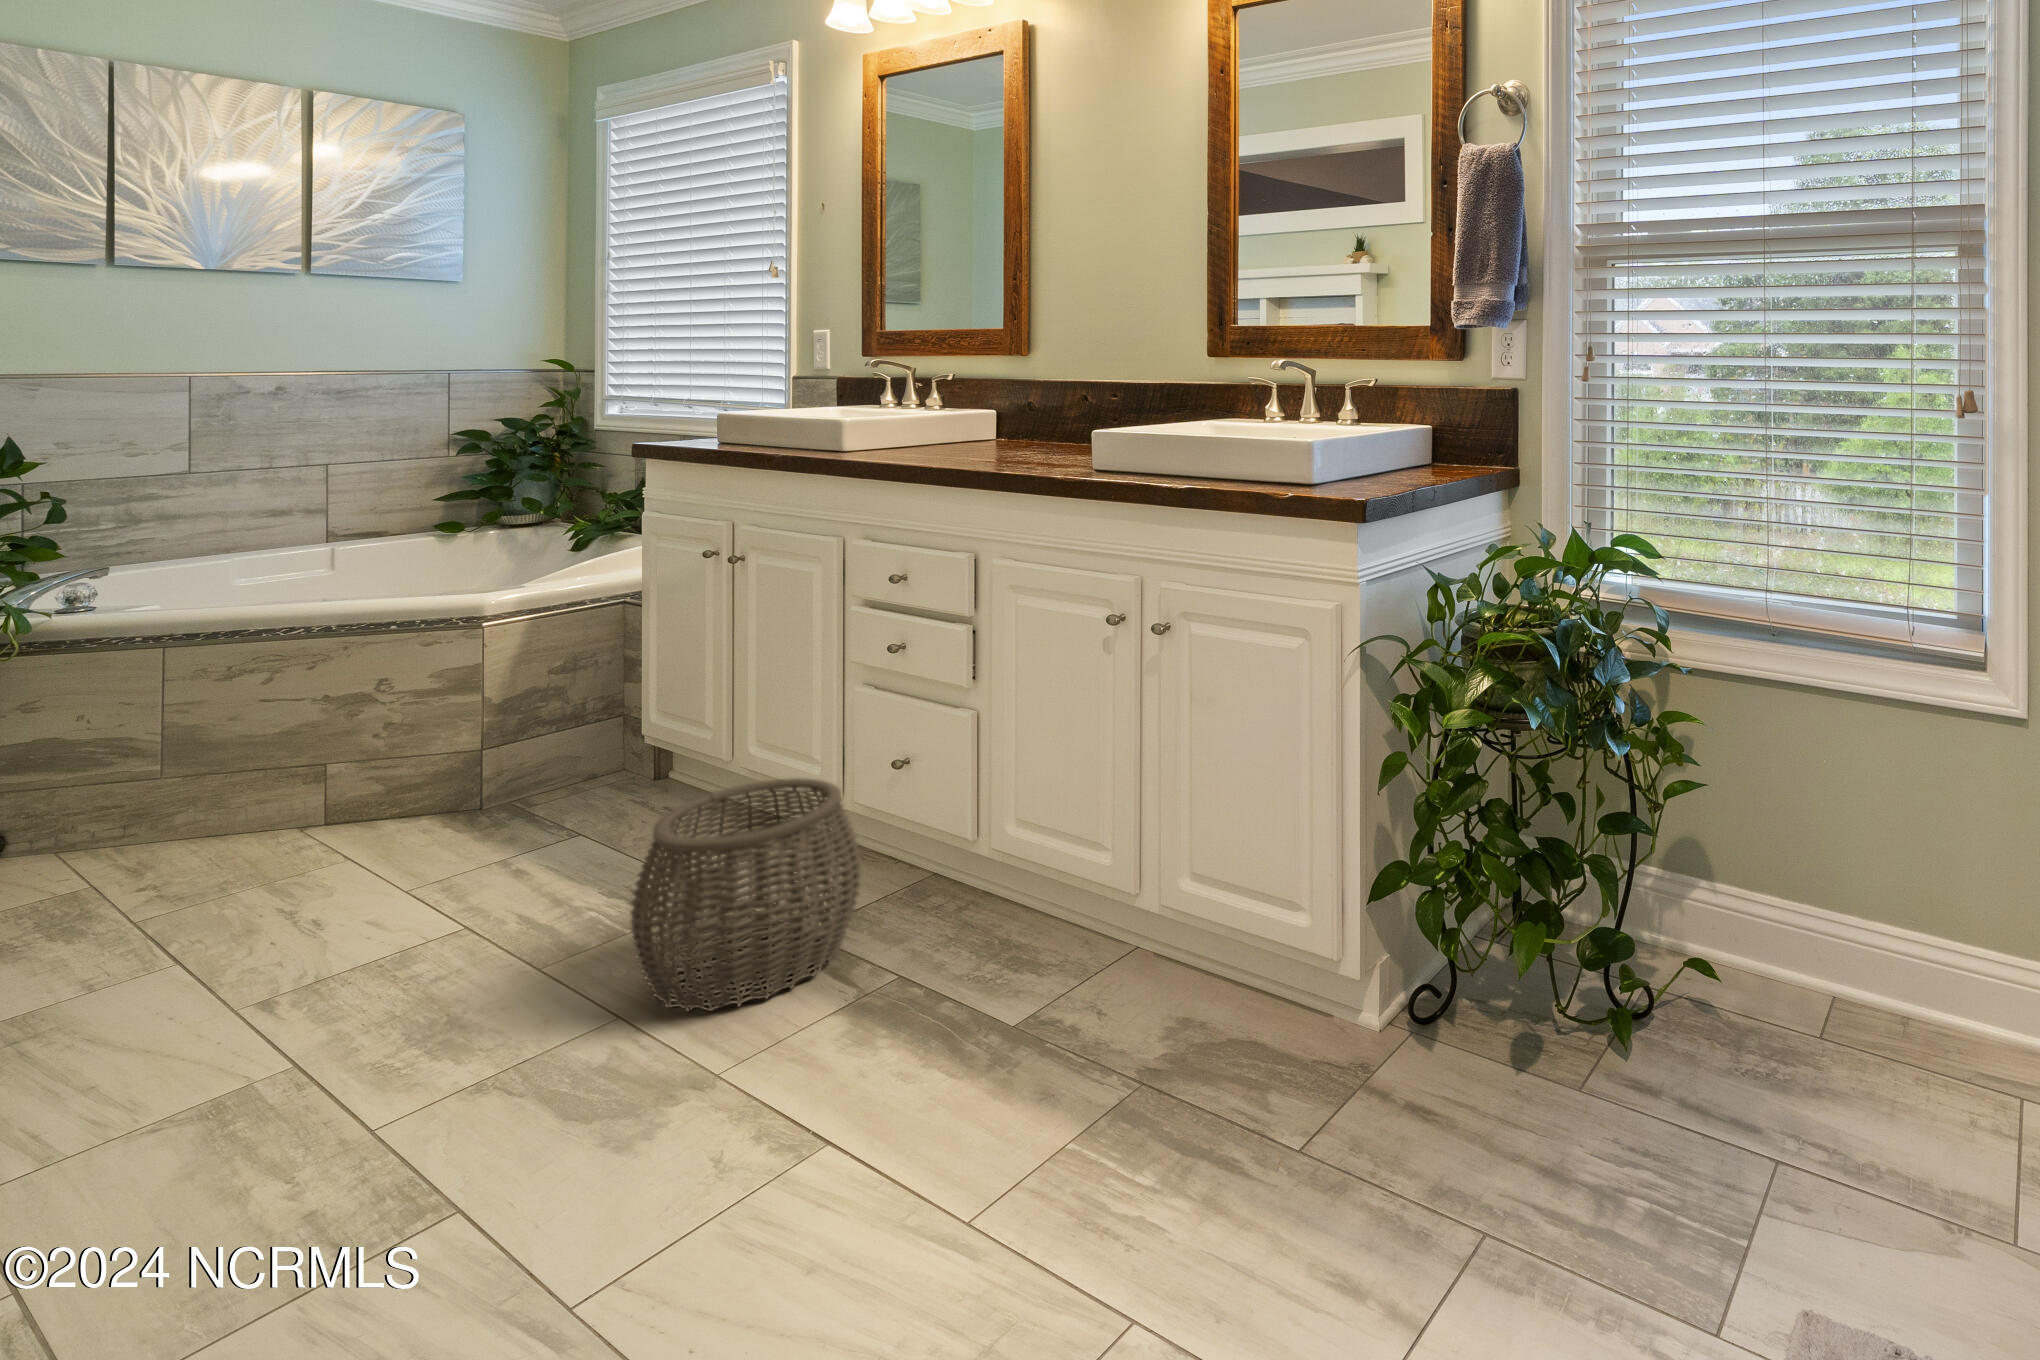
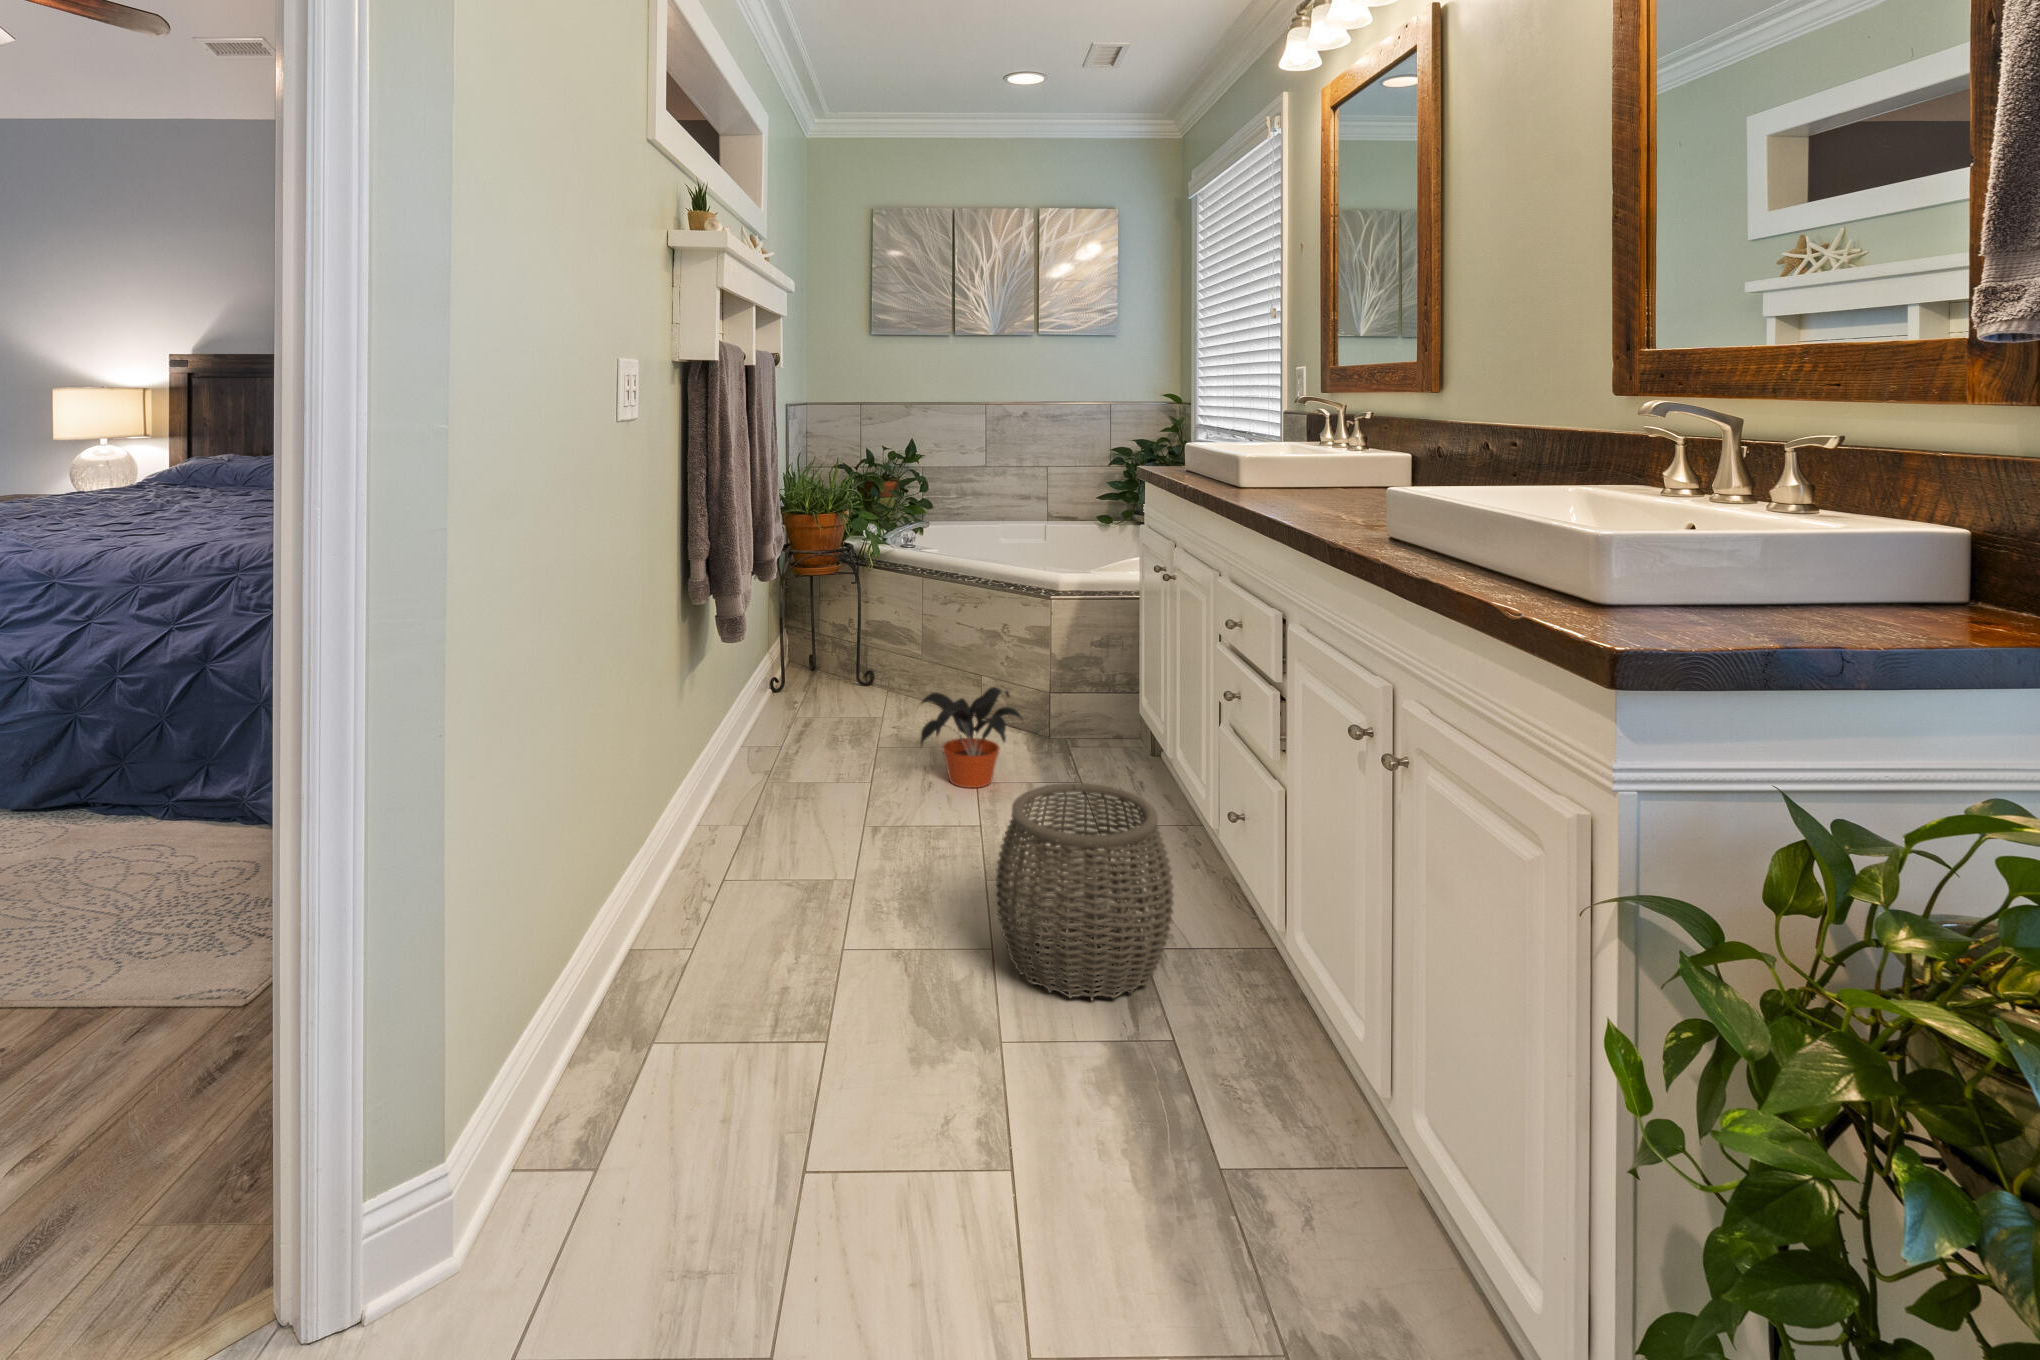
potted plant: none [275,757,493,906] -> present [920,687,1022,788]

